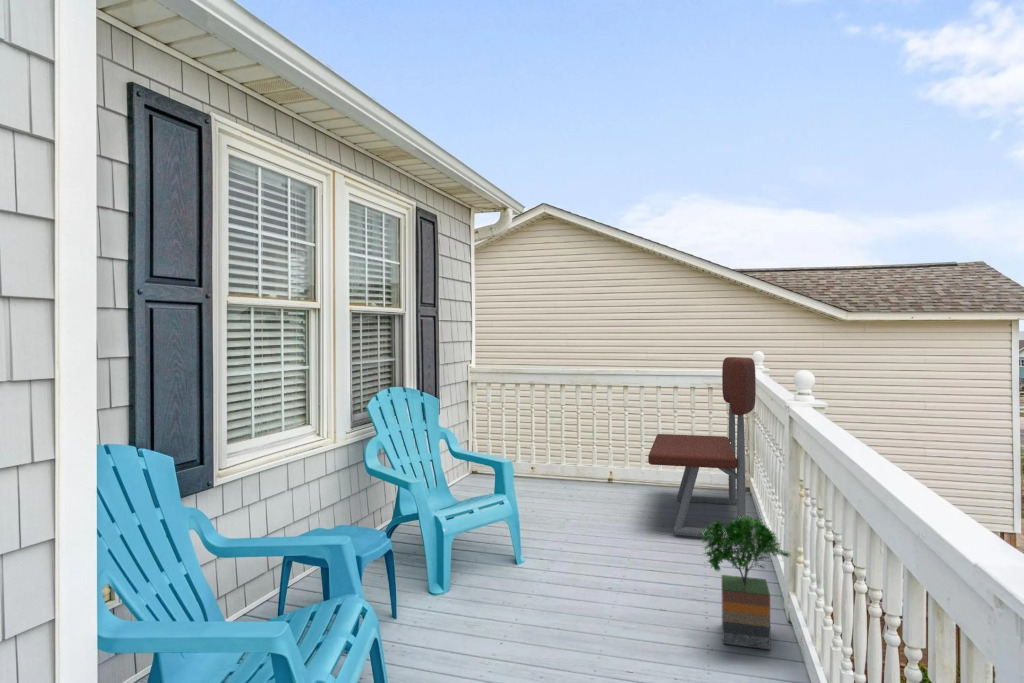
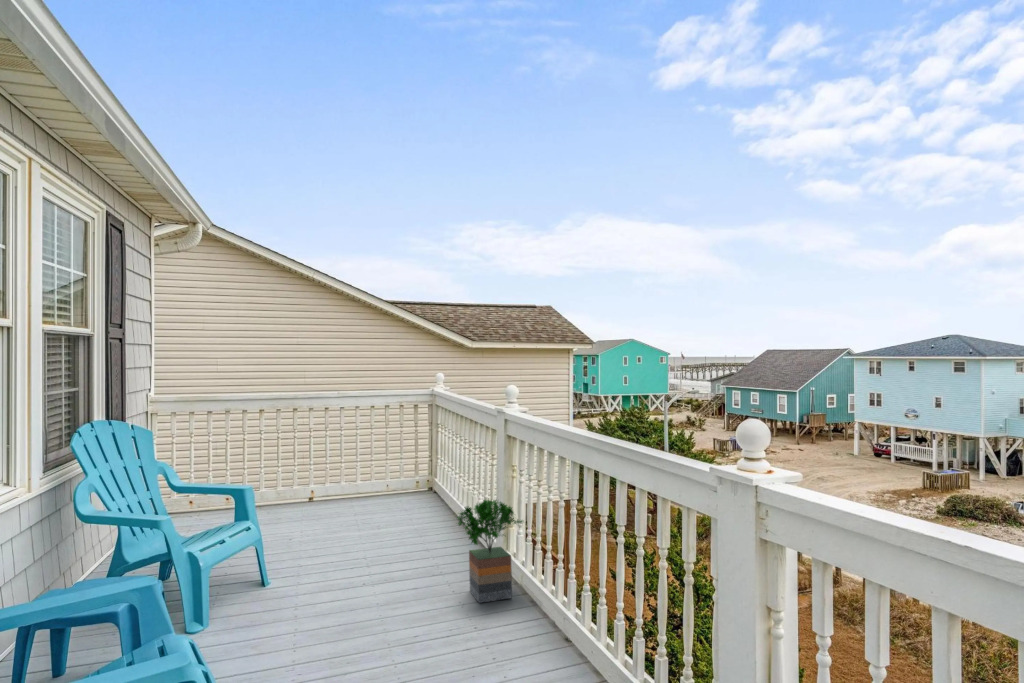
bench: present [648,357,756,538] -> none [359,378,454,534]

